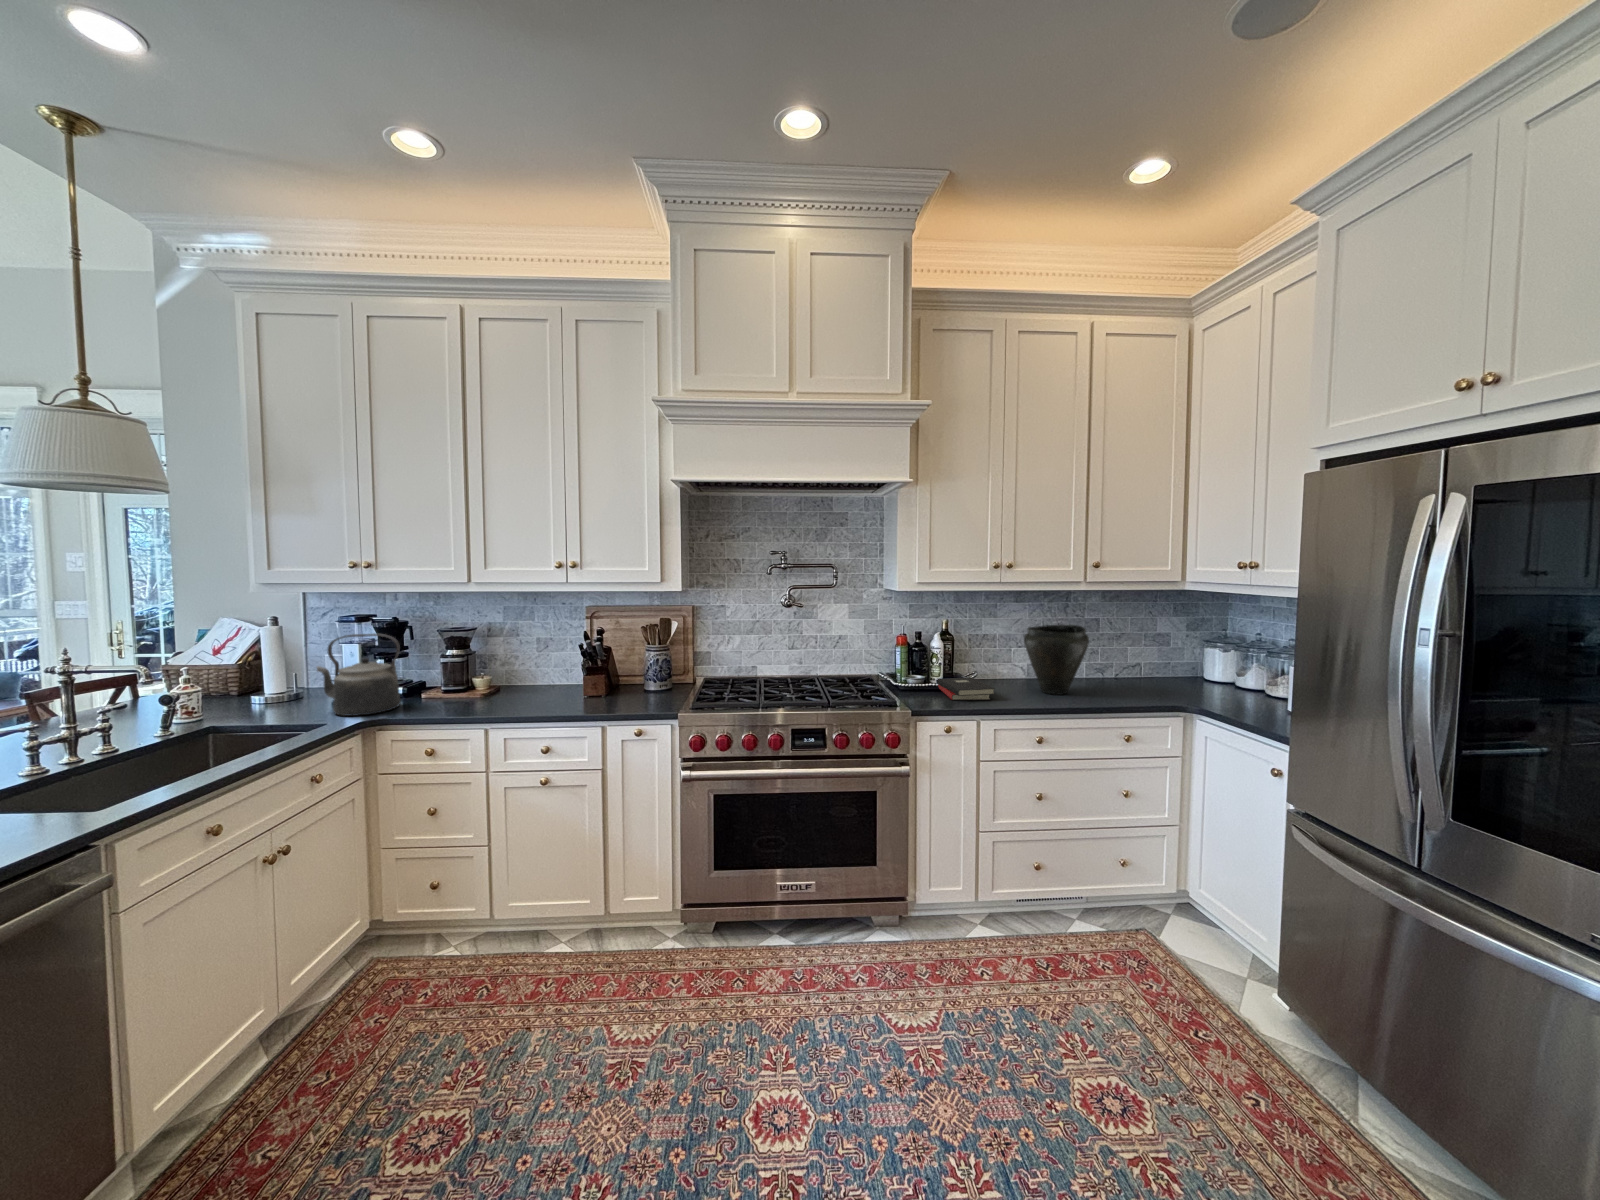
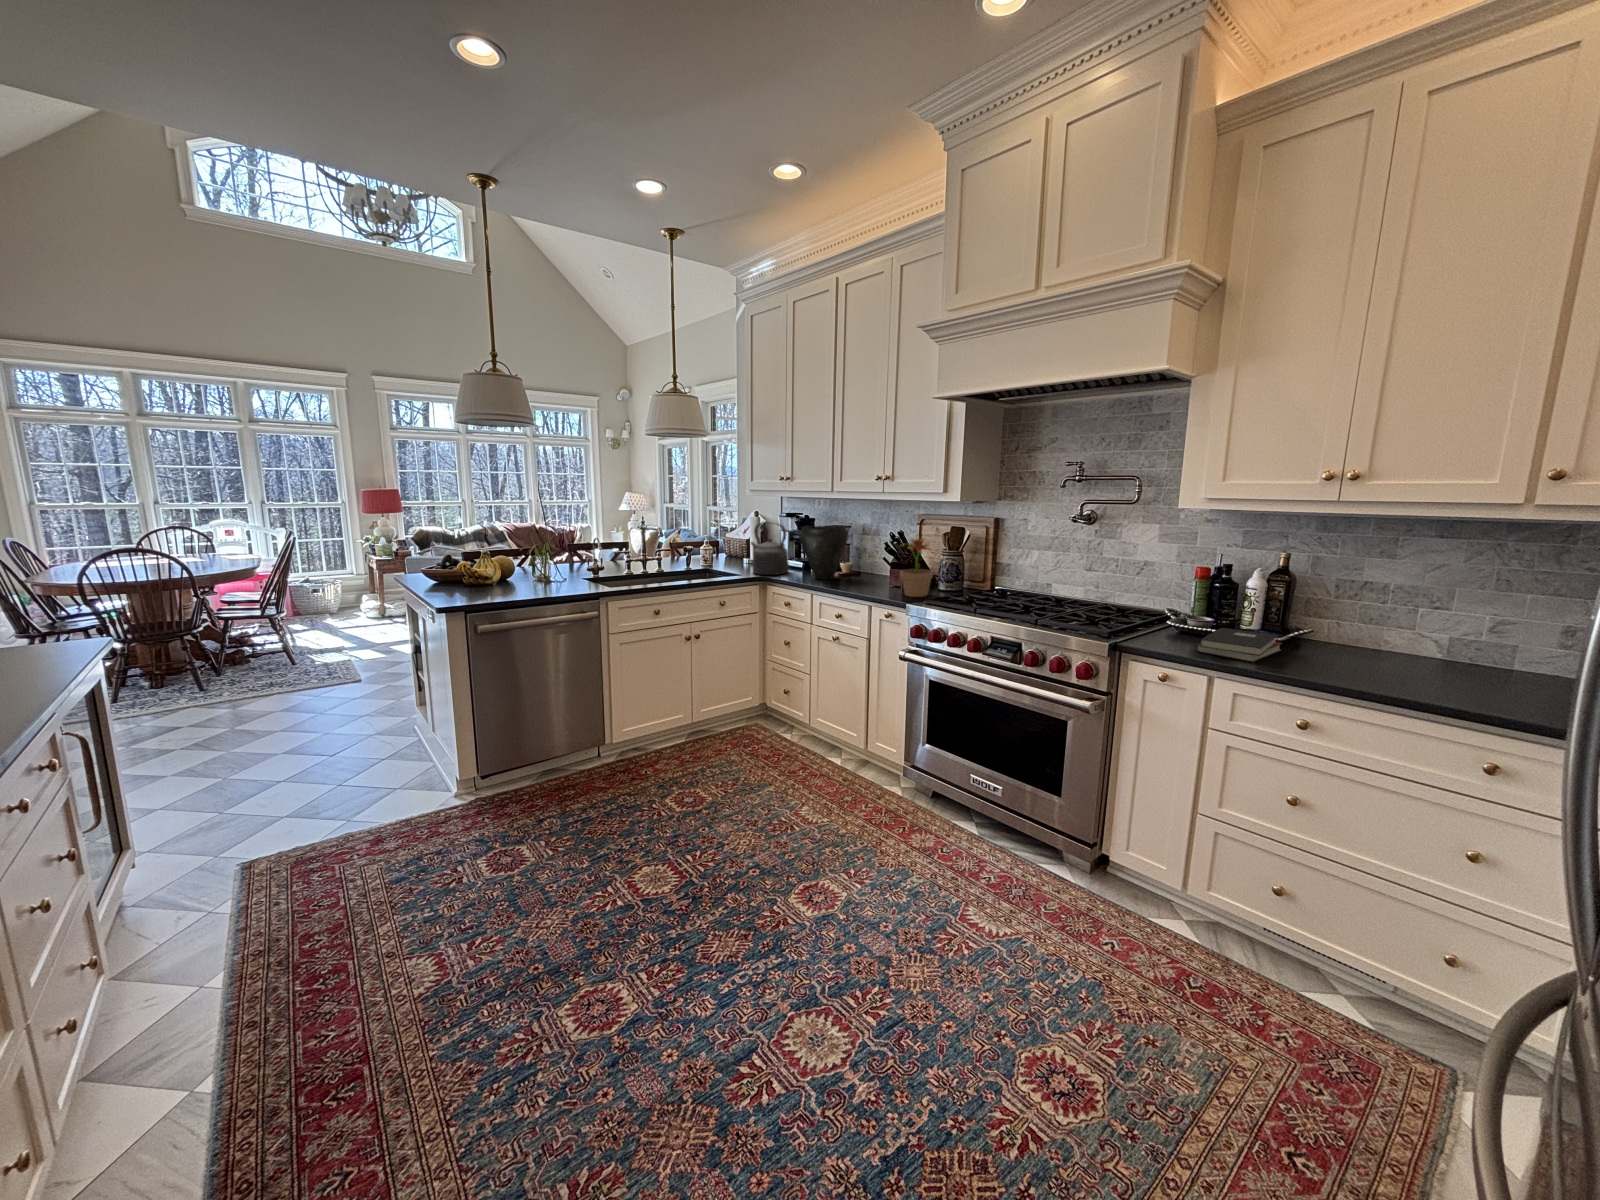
vase: present [1024,625,1089,695] -> present [799,526,849,580]
potted plant: none [621,629,665,703] -> present [900,538,933,597]

